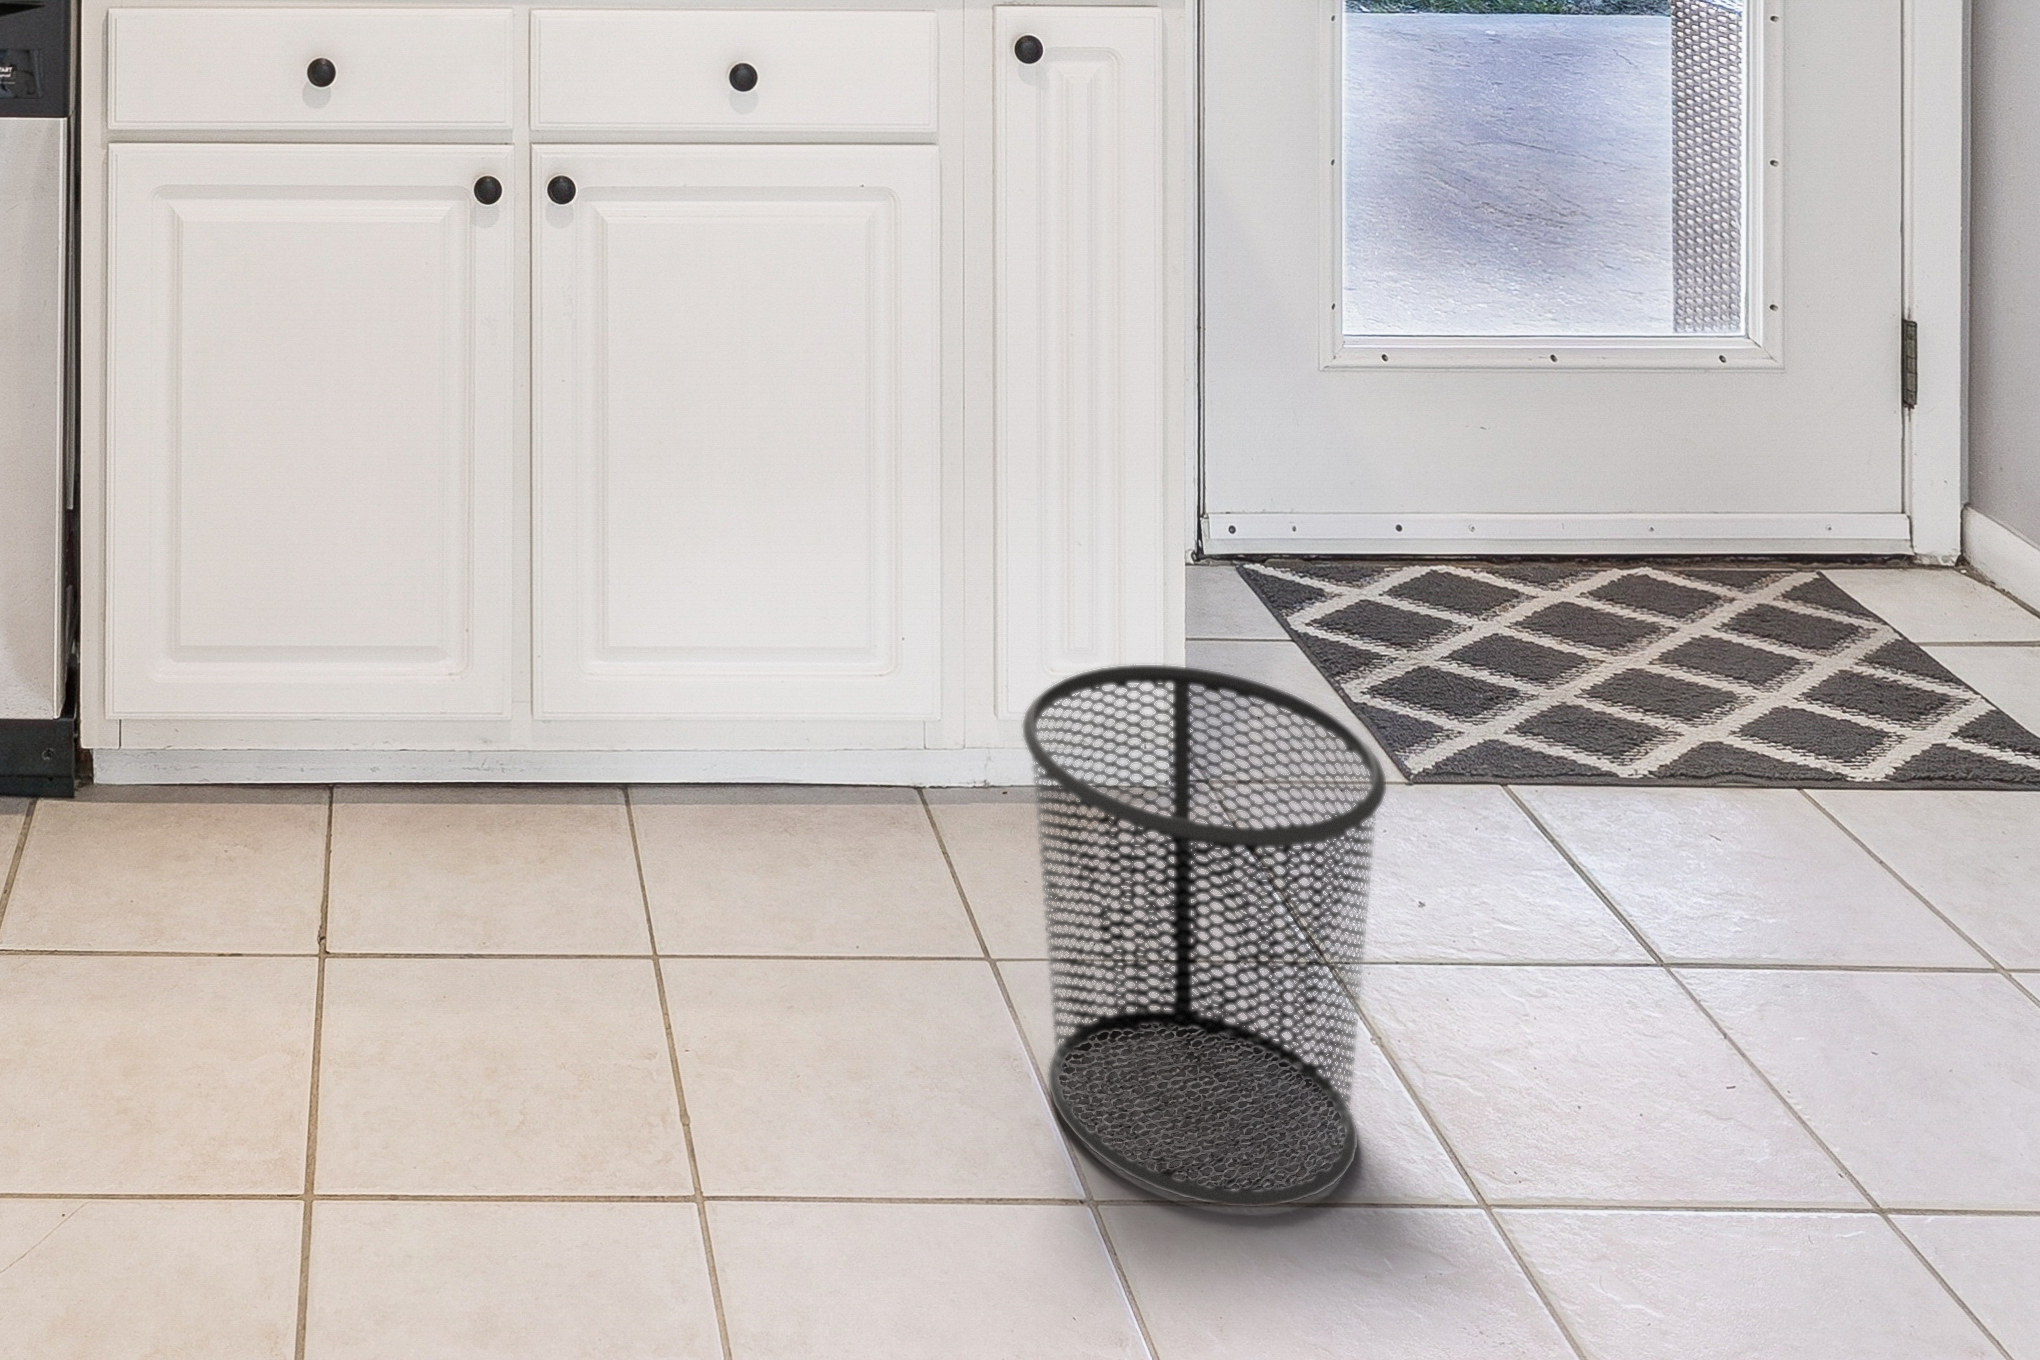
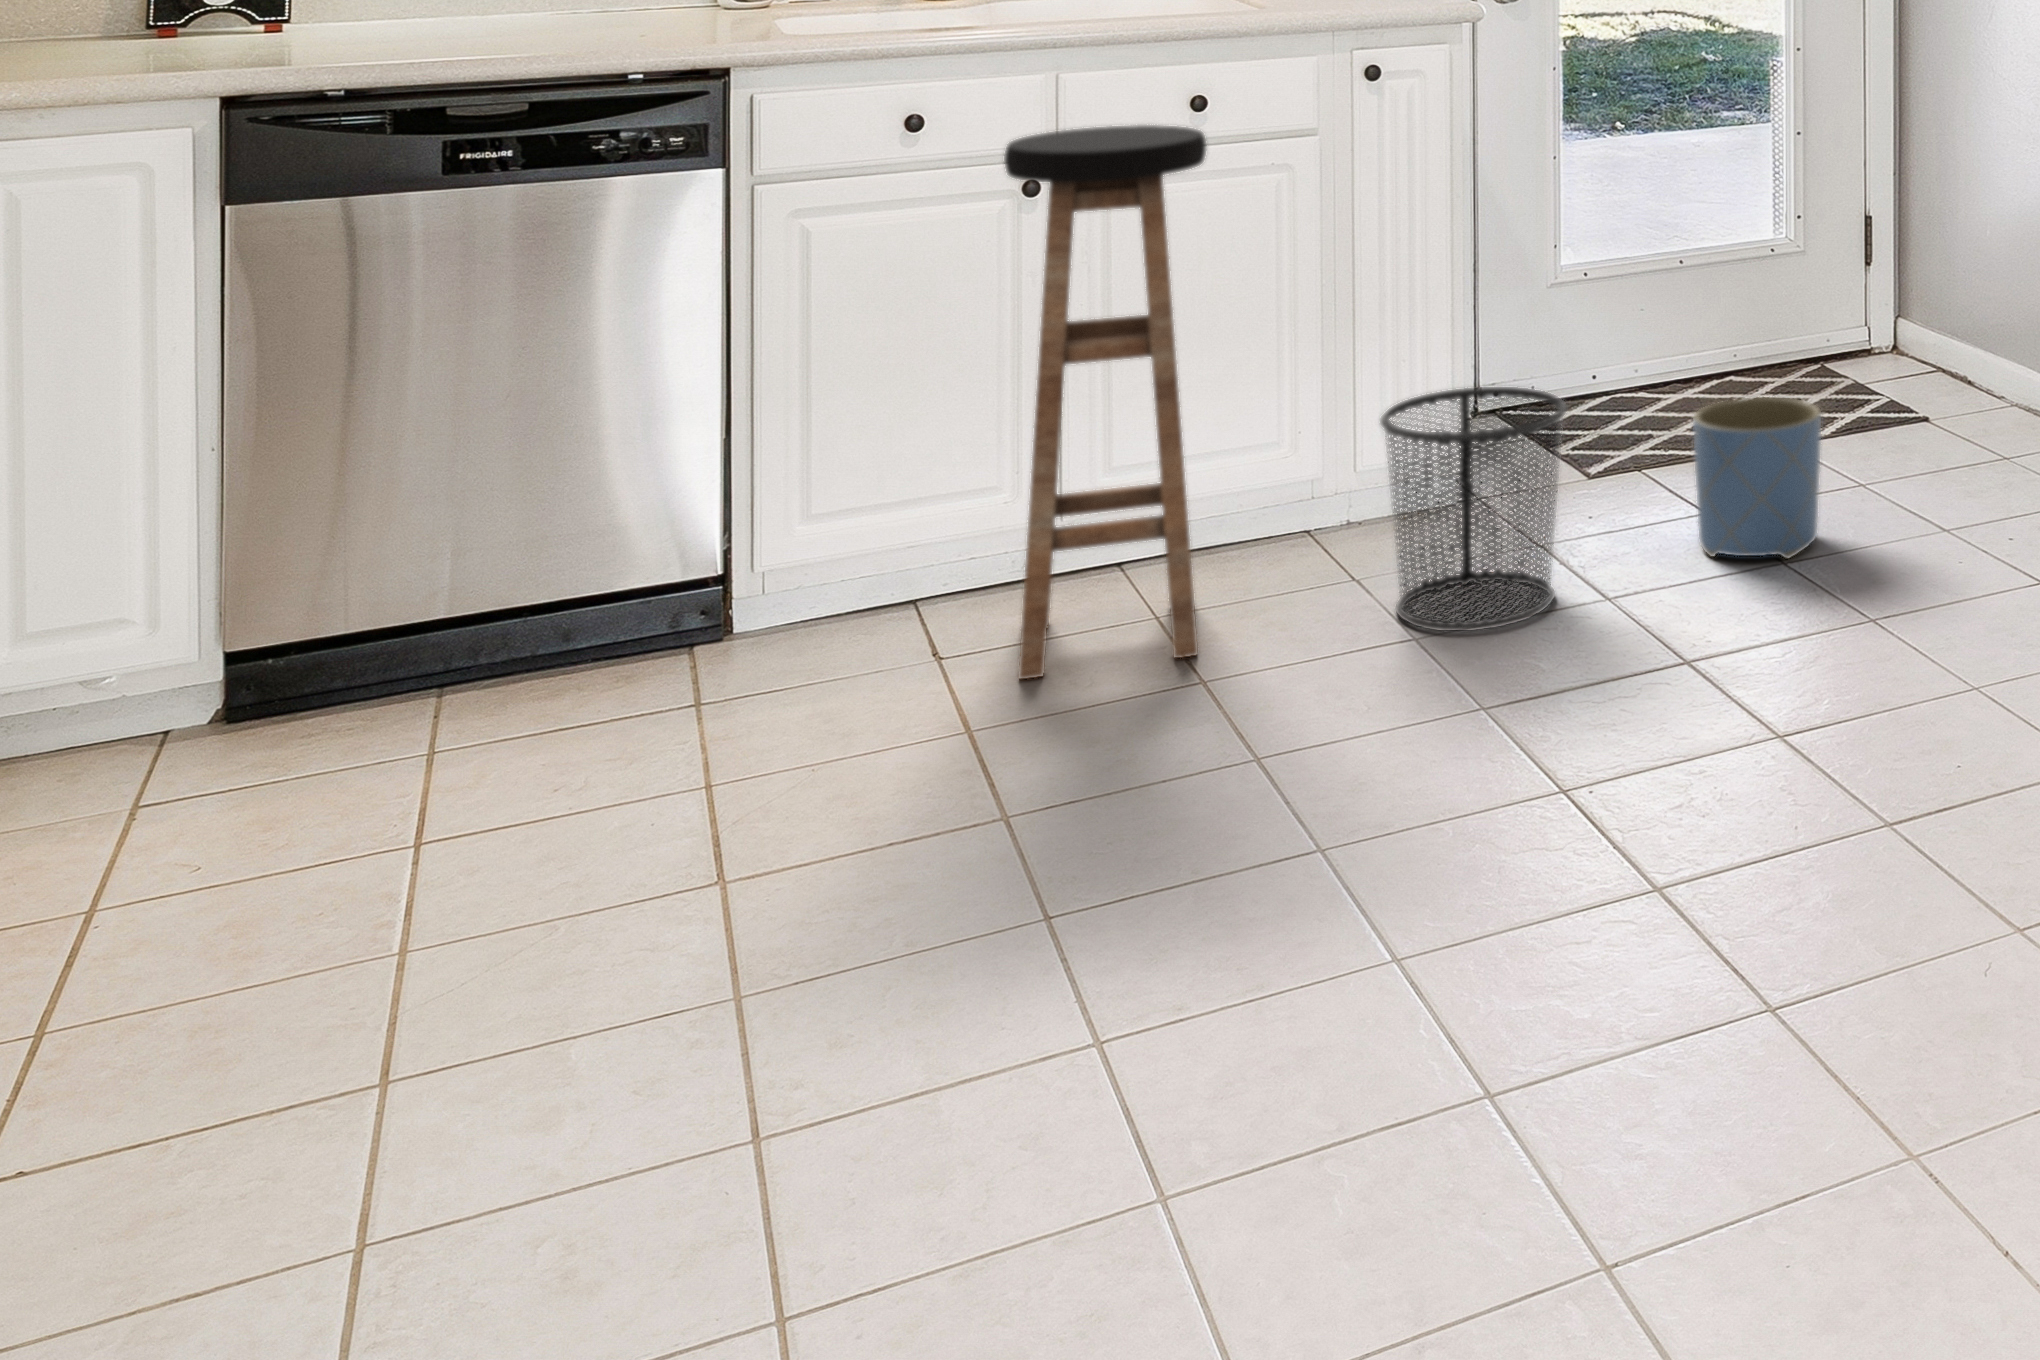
bar stool: none [413,116,729,1095] -> present [1004,125,1206,680]
planter: none [1638,771,1934,1176] -> present [1693,397,1821,558]

